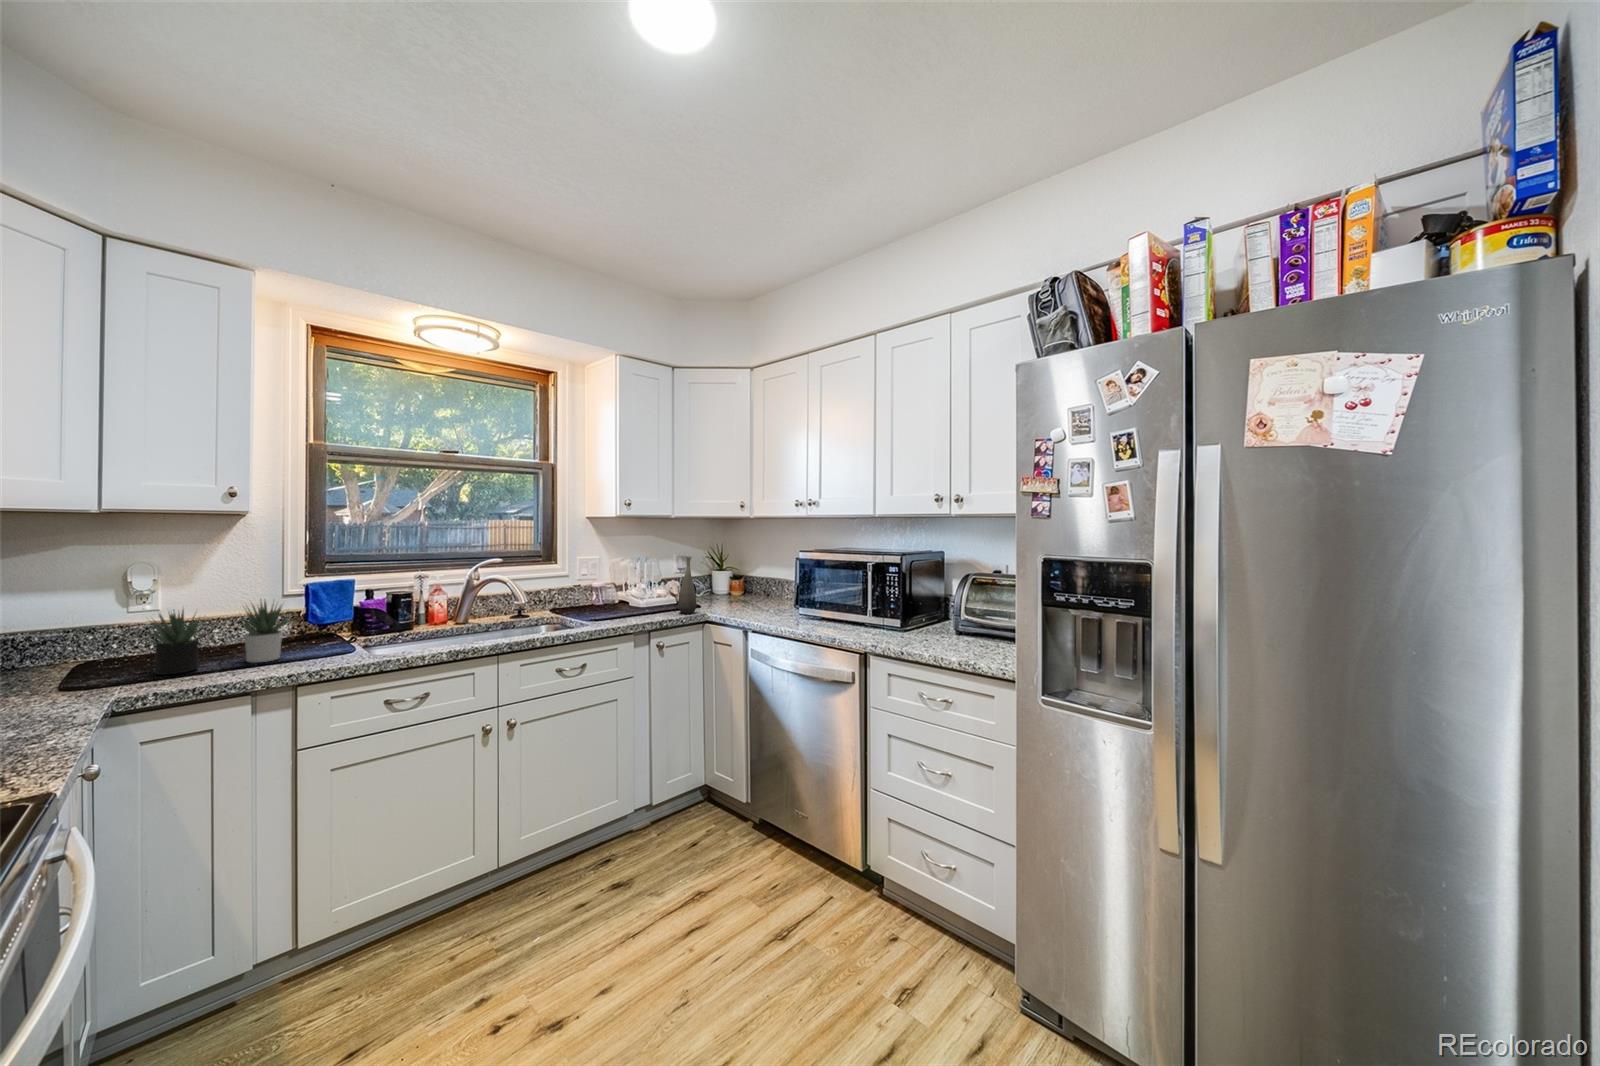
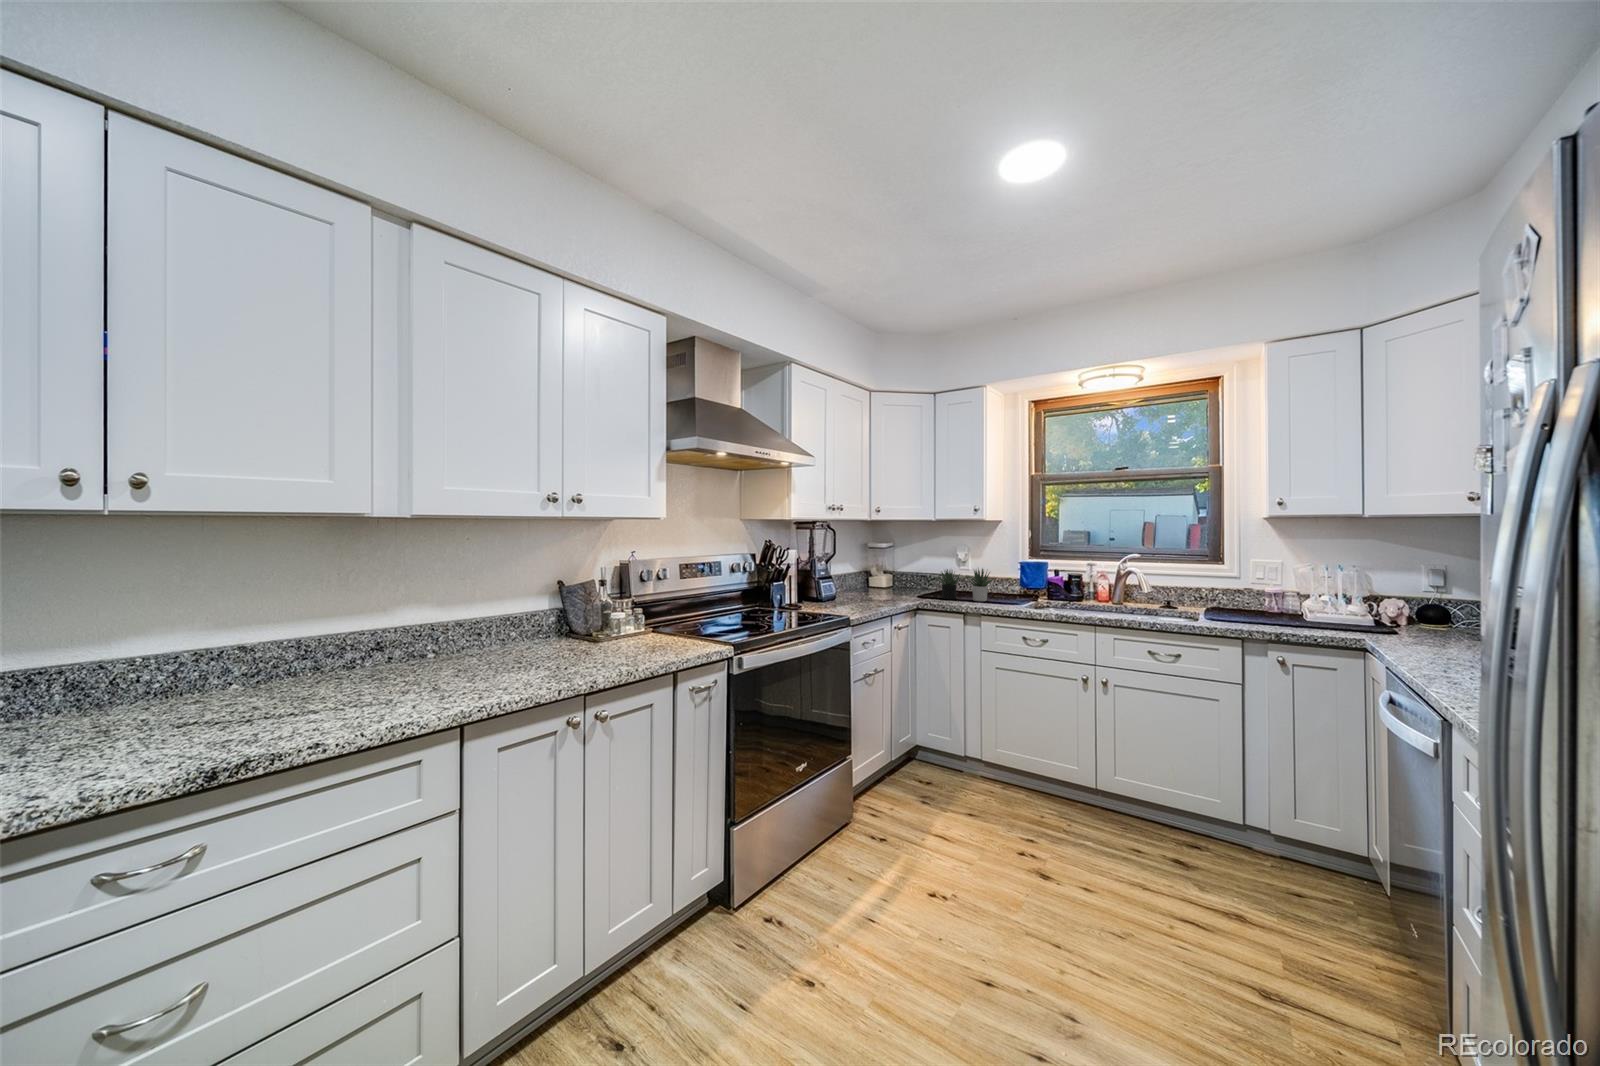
bottle: present [678,556,697,614] -> none [1330,558,1361,630]

